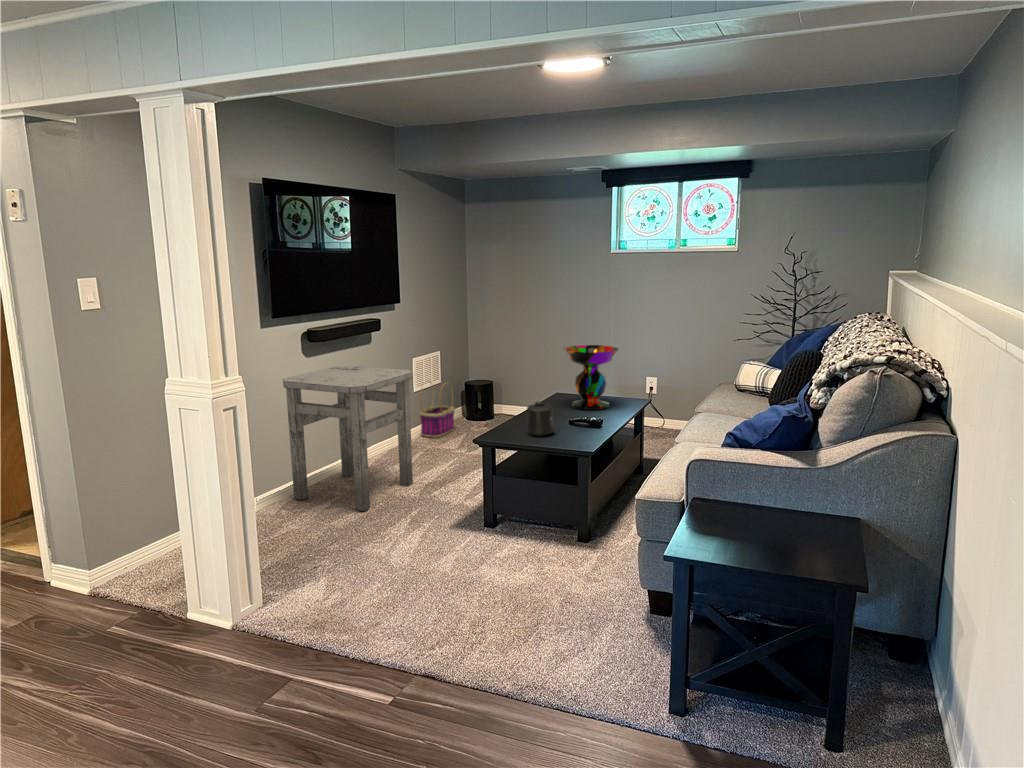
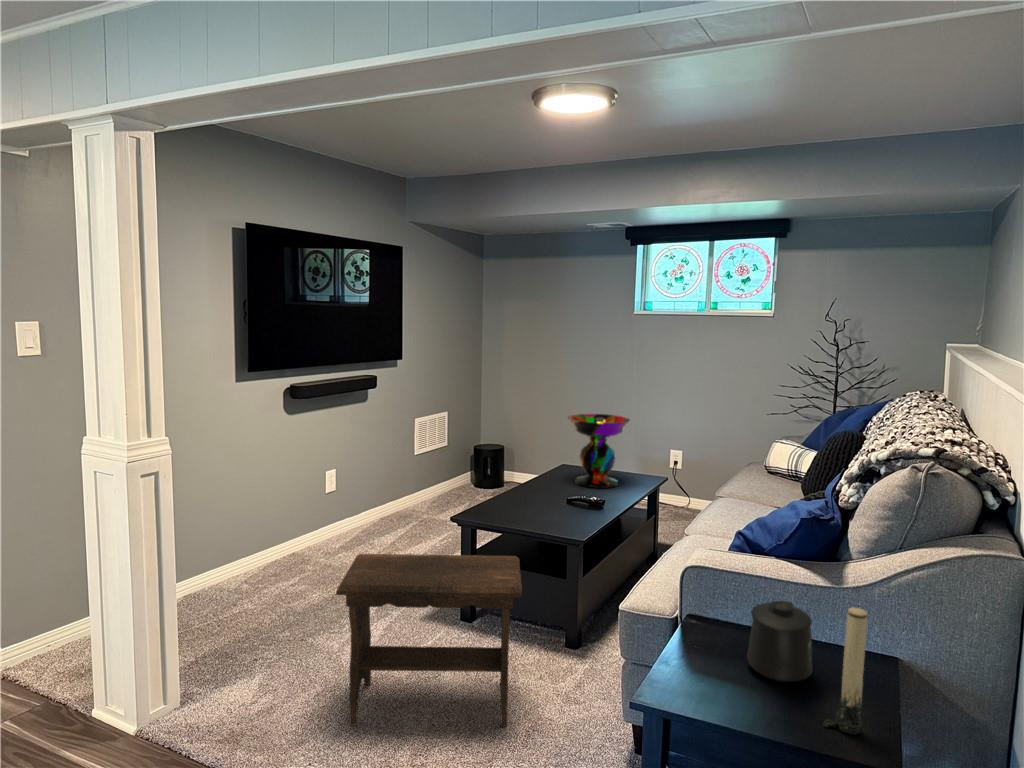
side table: present [283,366,413,511] -> none [254,426,399,592]
basket: present [420,389,455,437] -> none [417,444,458,507]
mug: present [527,401,555,436] -> present [747,601,812,682]
footstool: none [397,466,553,610] -> present [336,554,522,727]
candle: none [809,474,843,566] -> present [823,607,867,734]

